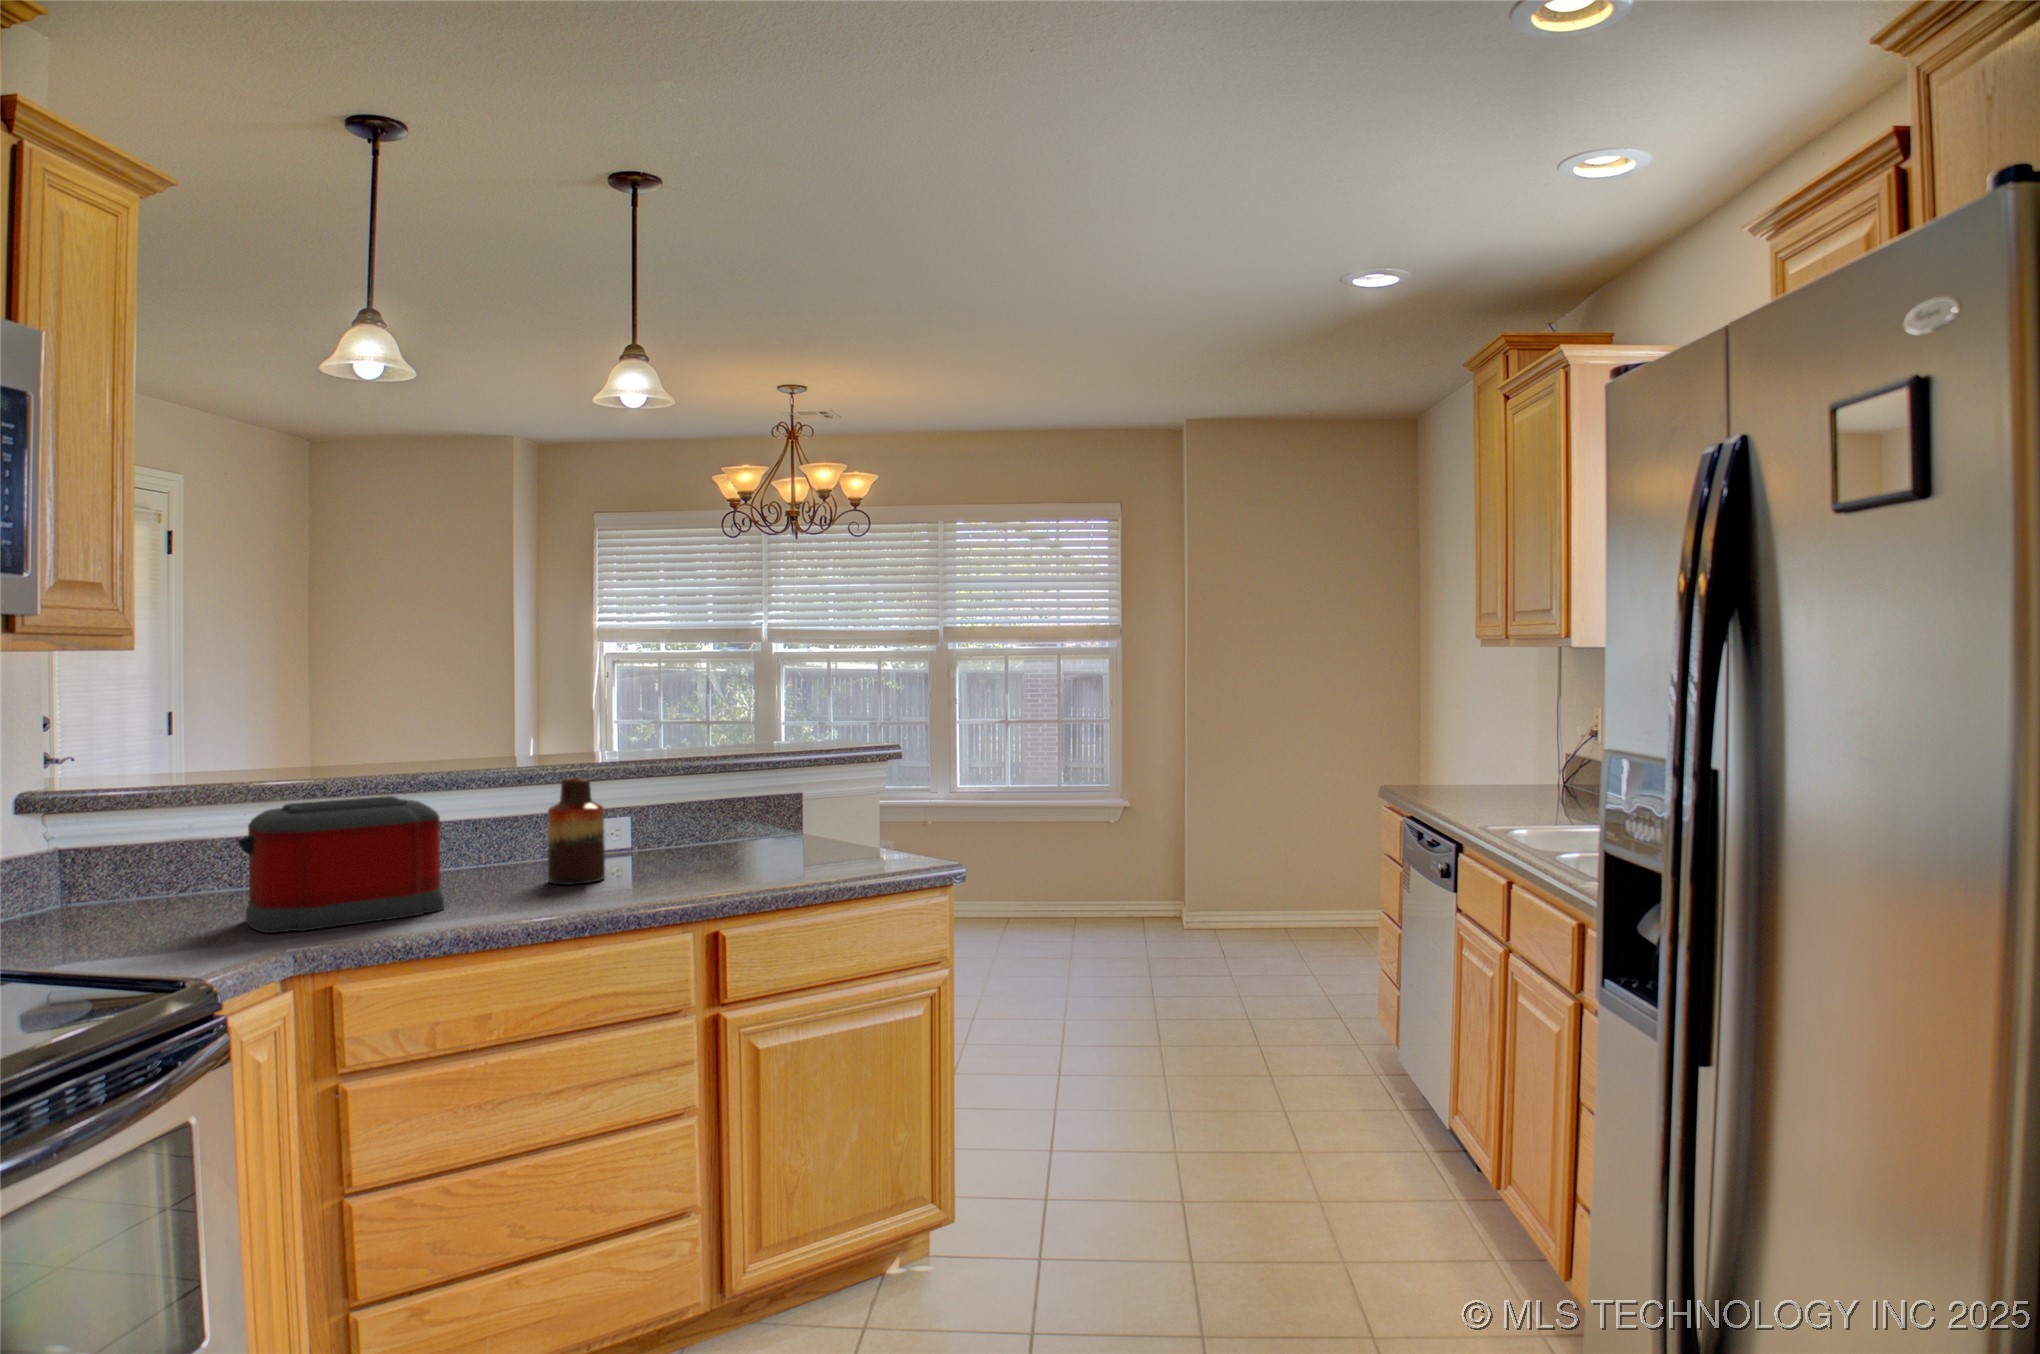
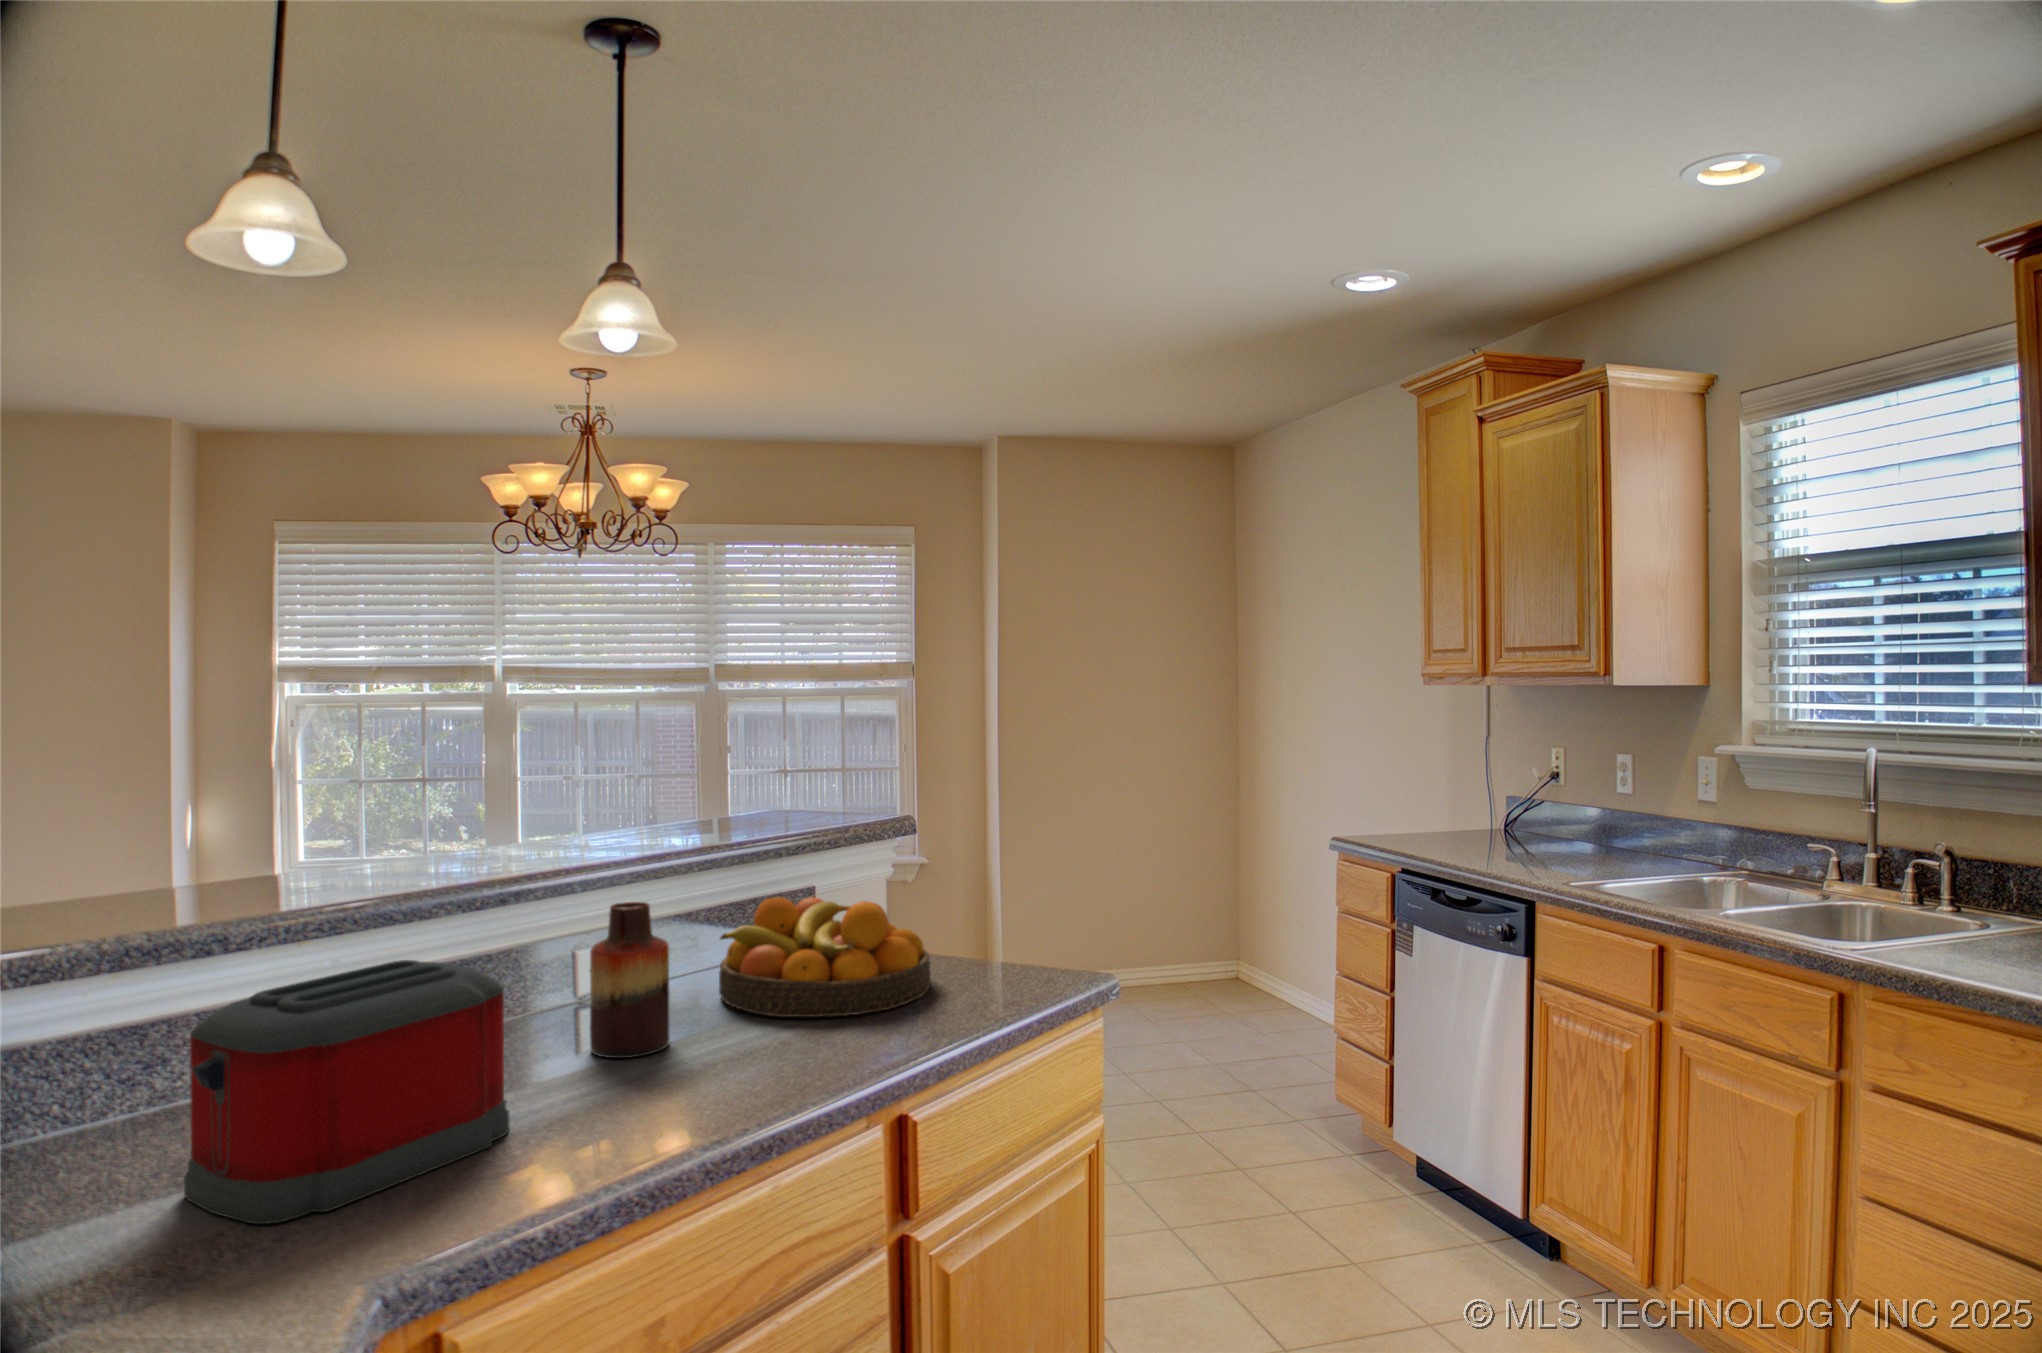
fruit bowl: none [668,788,837,874] -> present [719,897,931,1017]

